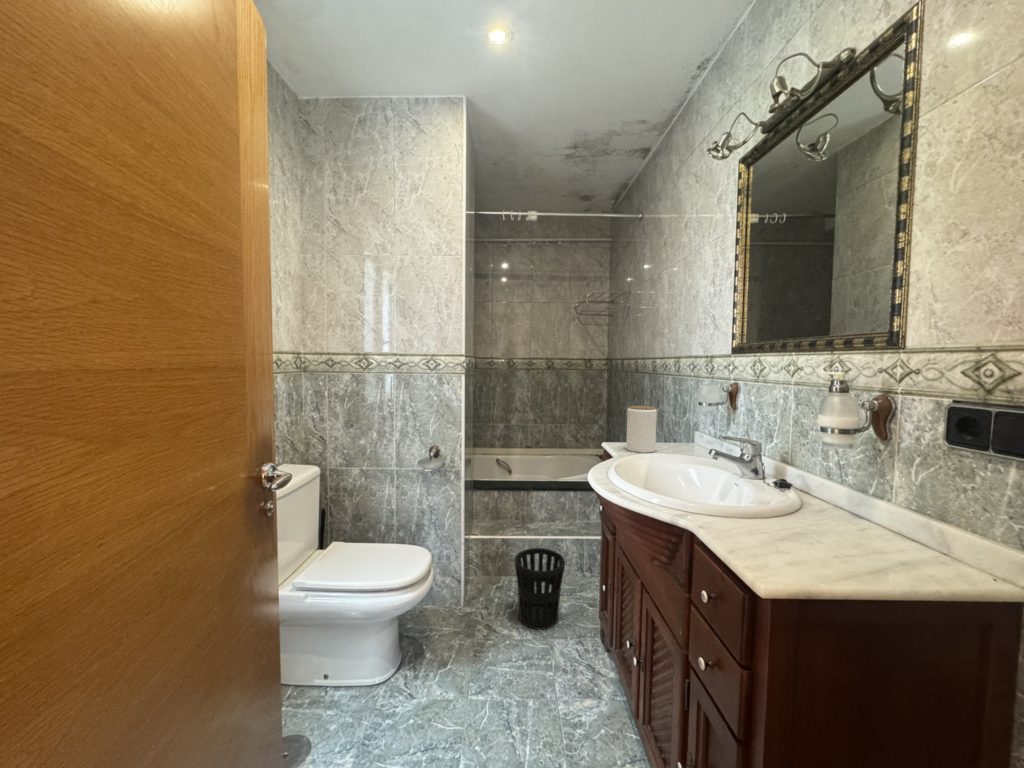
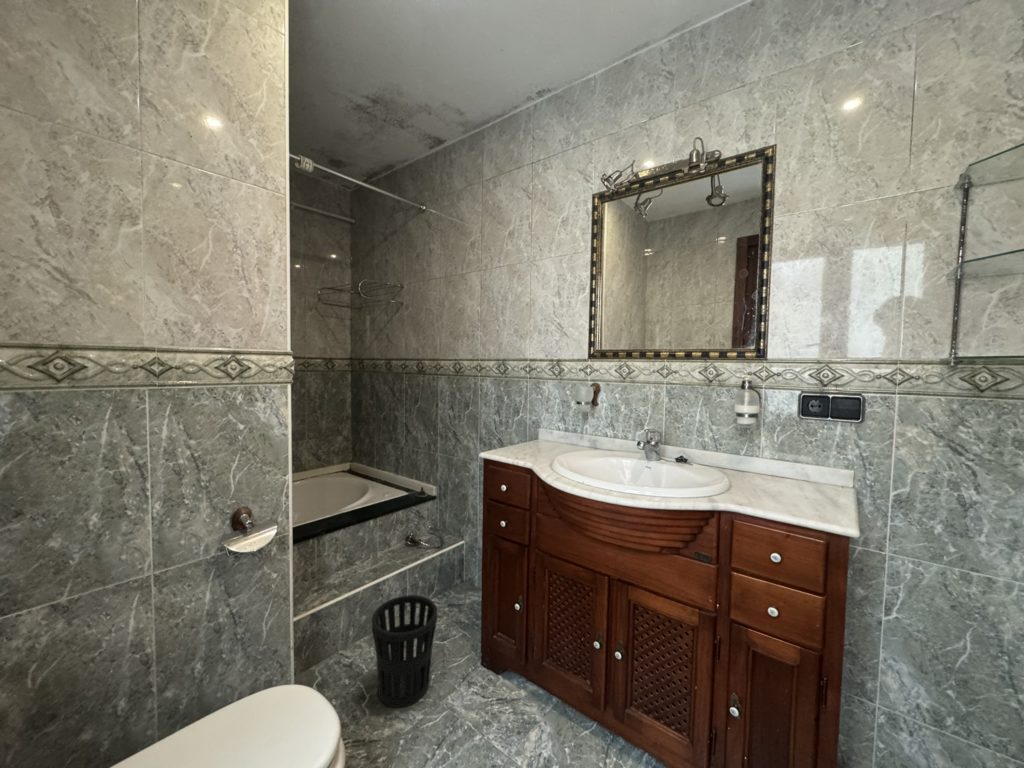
jar: present [626,406,657,453] -> none [512,409,540,456]

